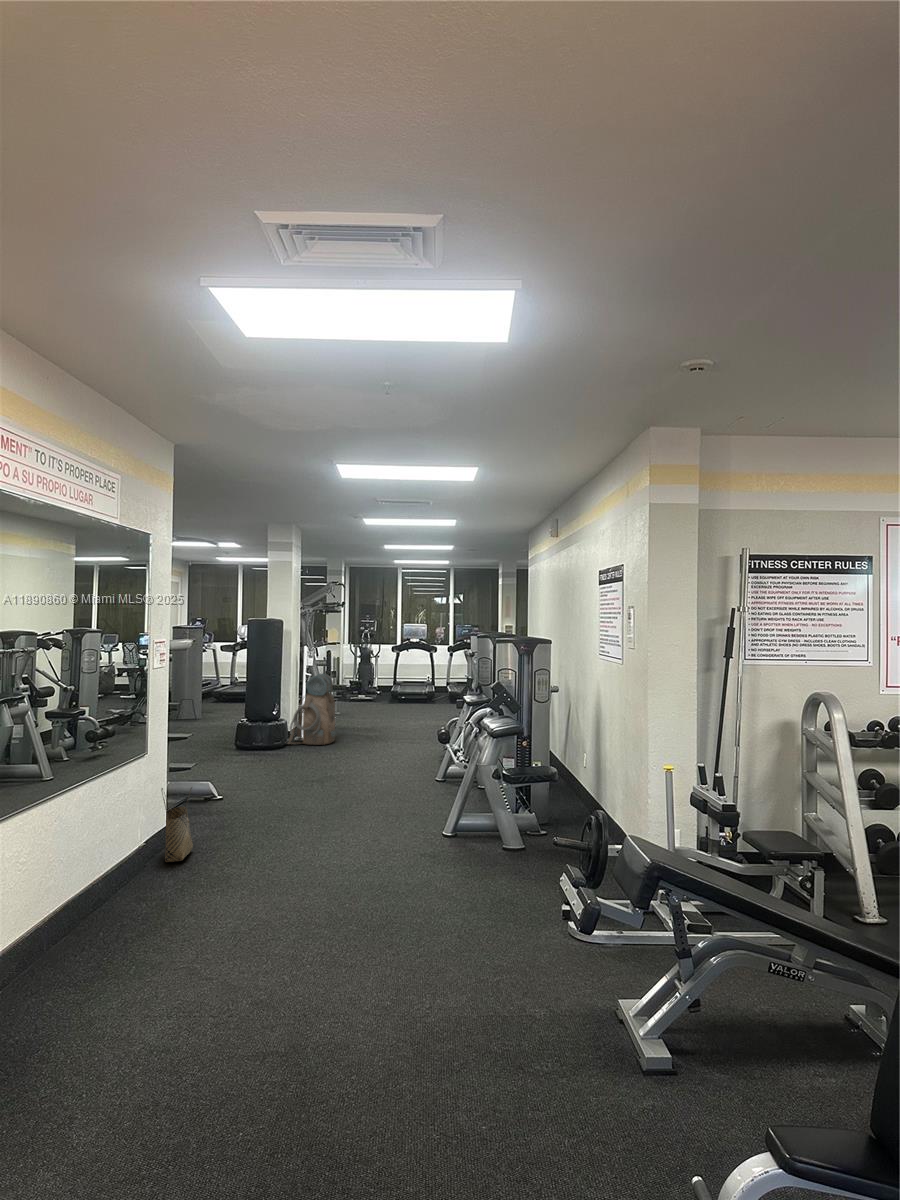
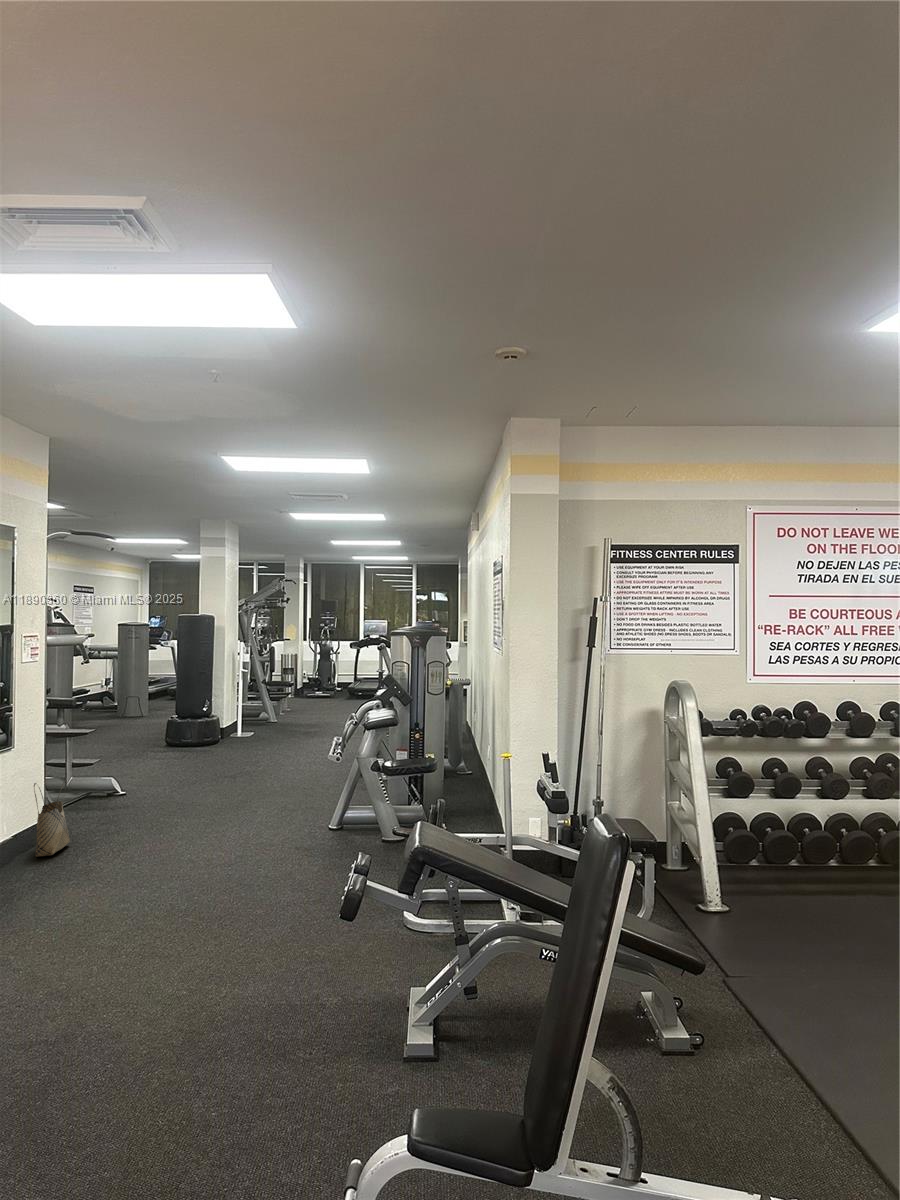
backpack: present [288,673,336,745] -> none [219,669,271,740]

